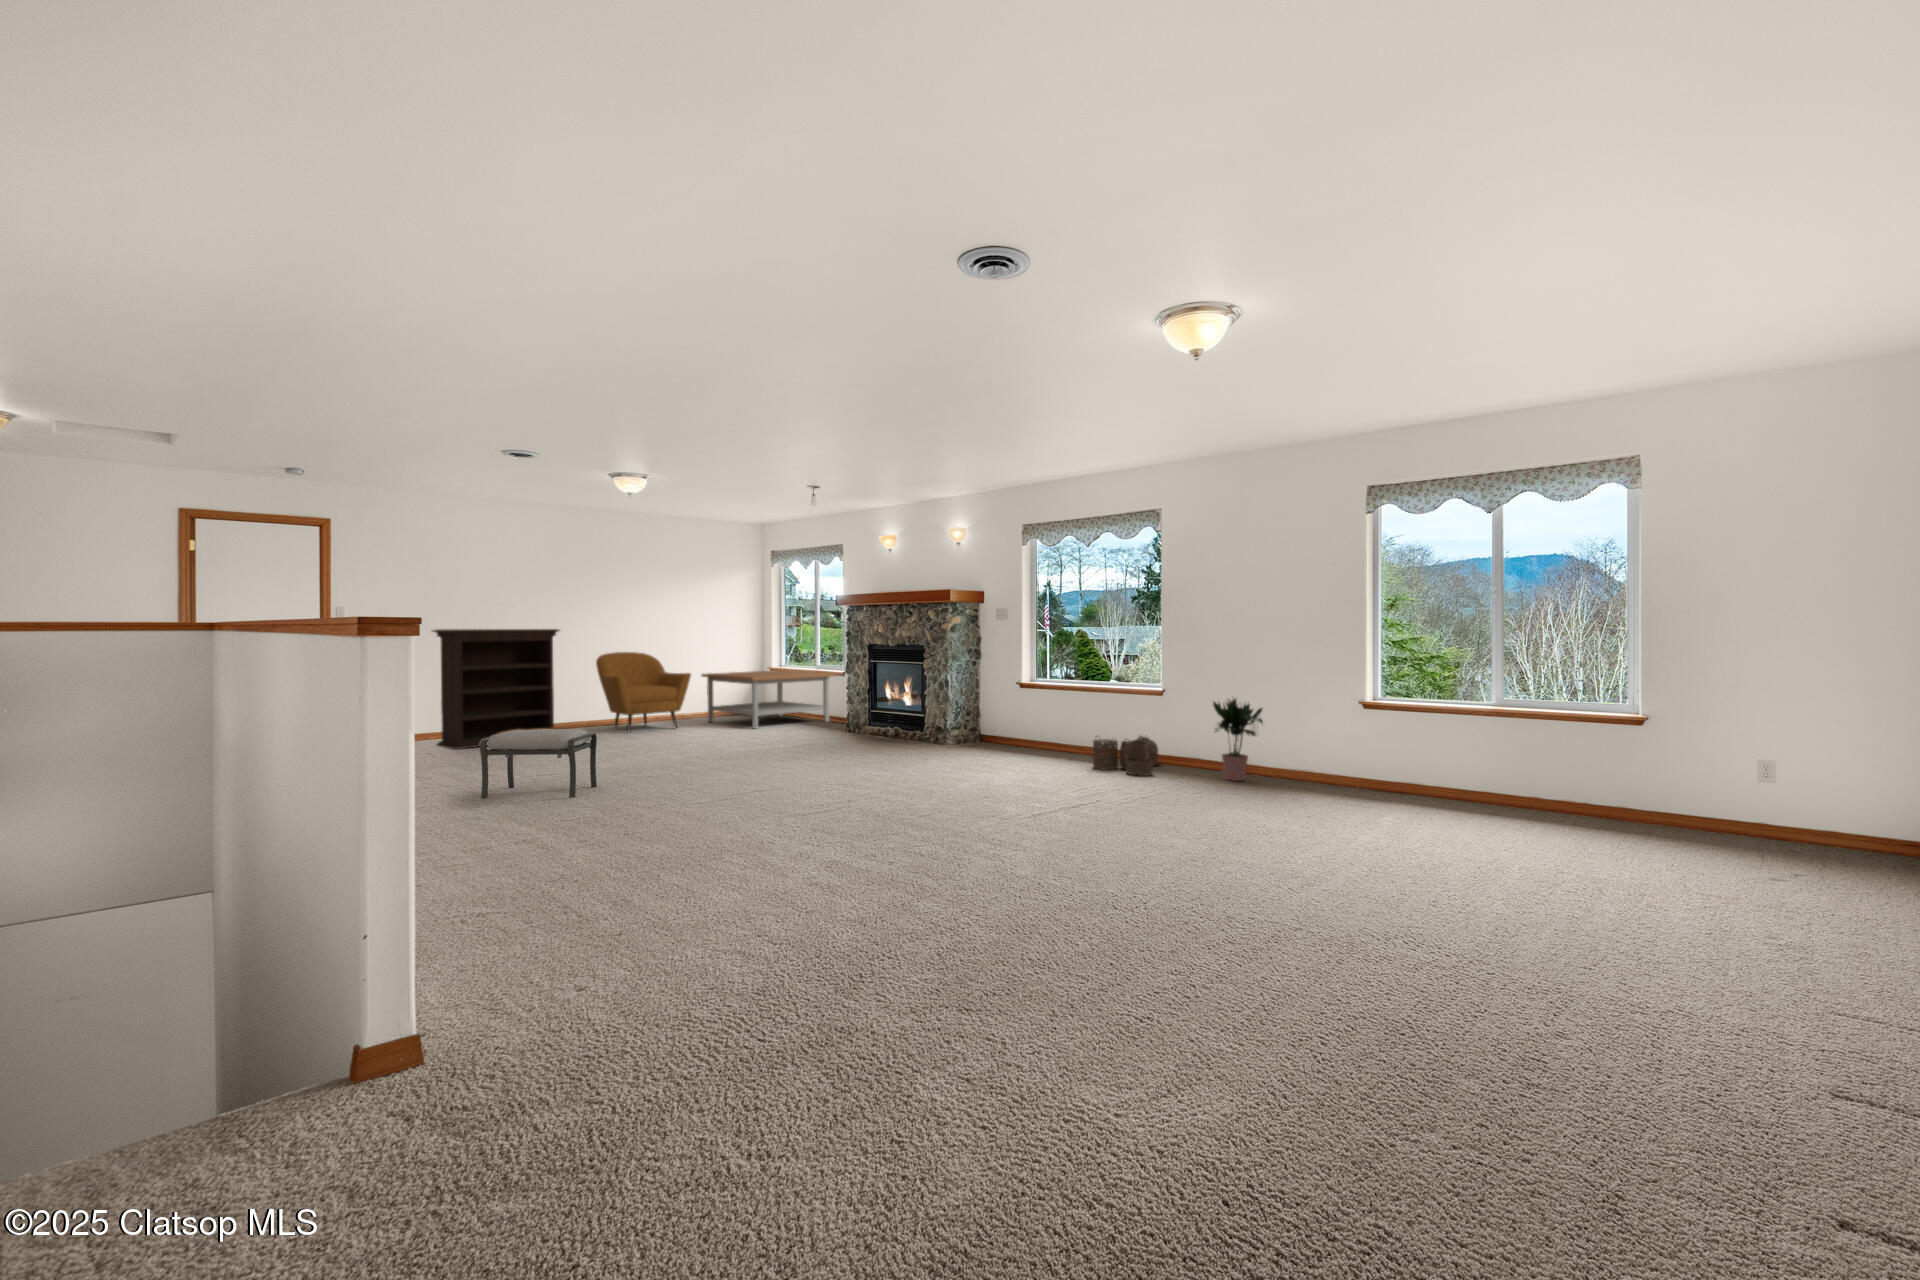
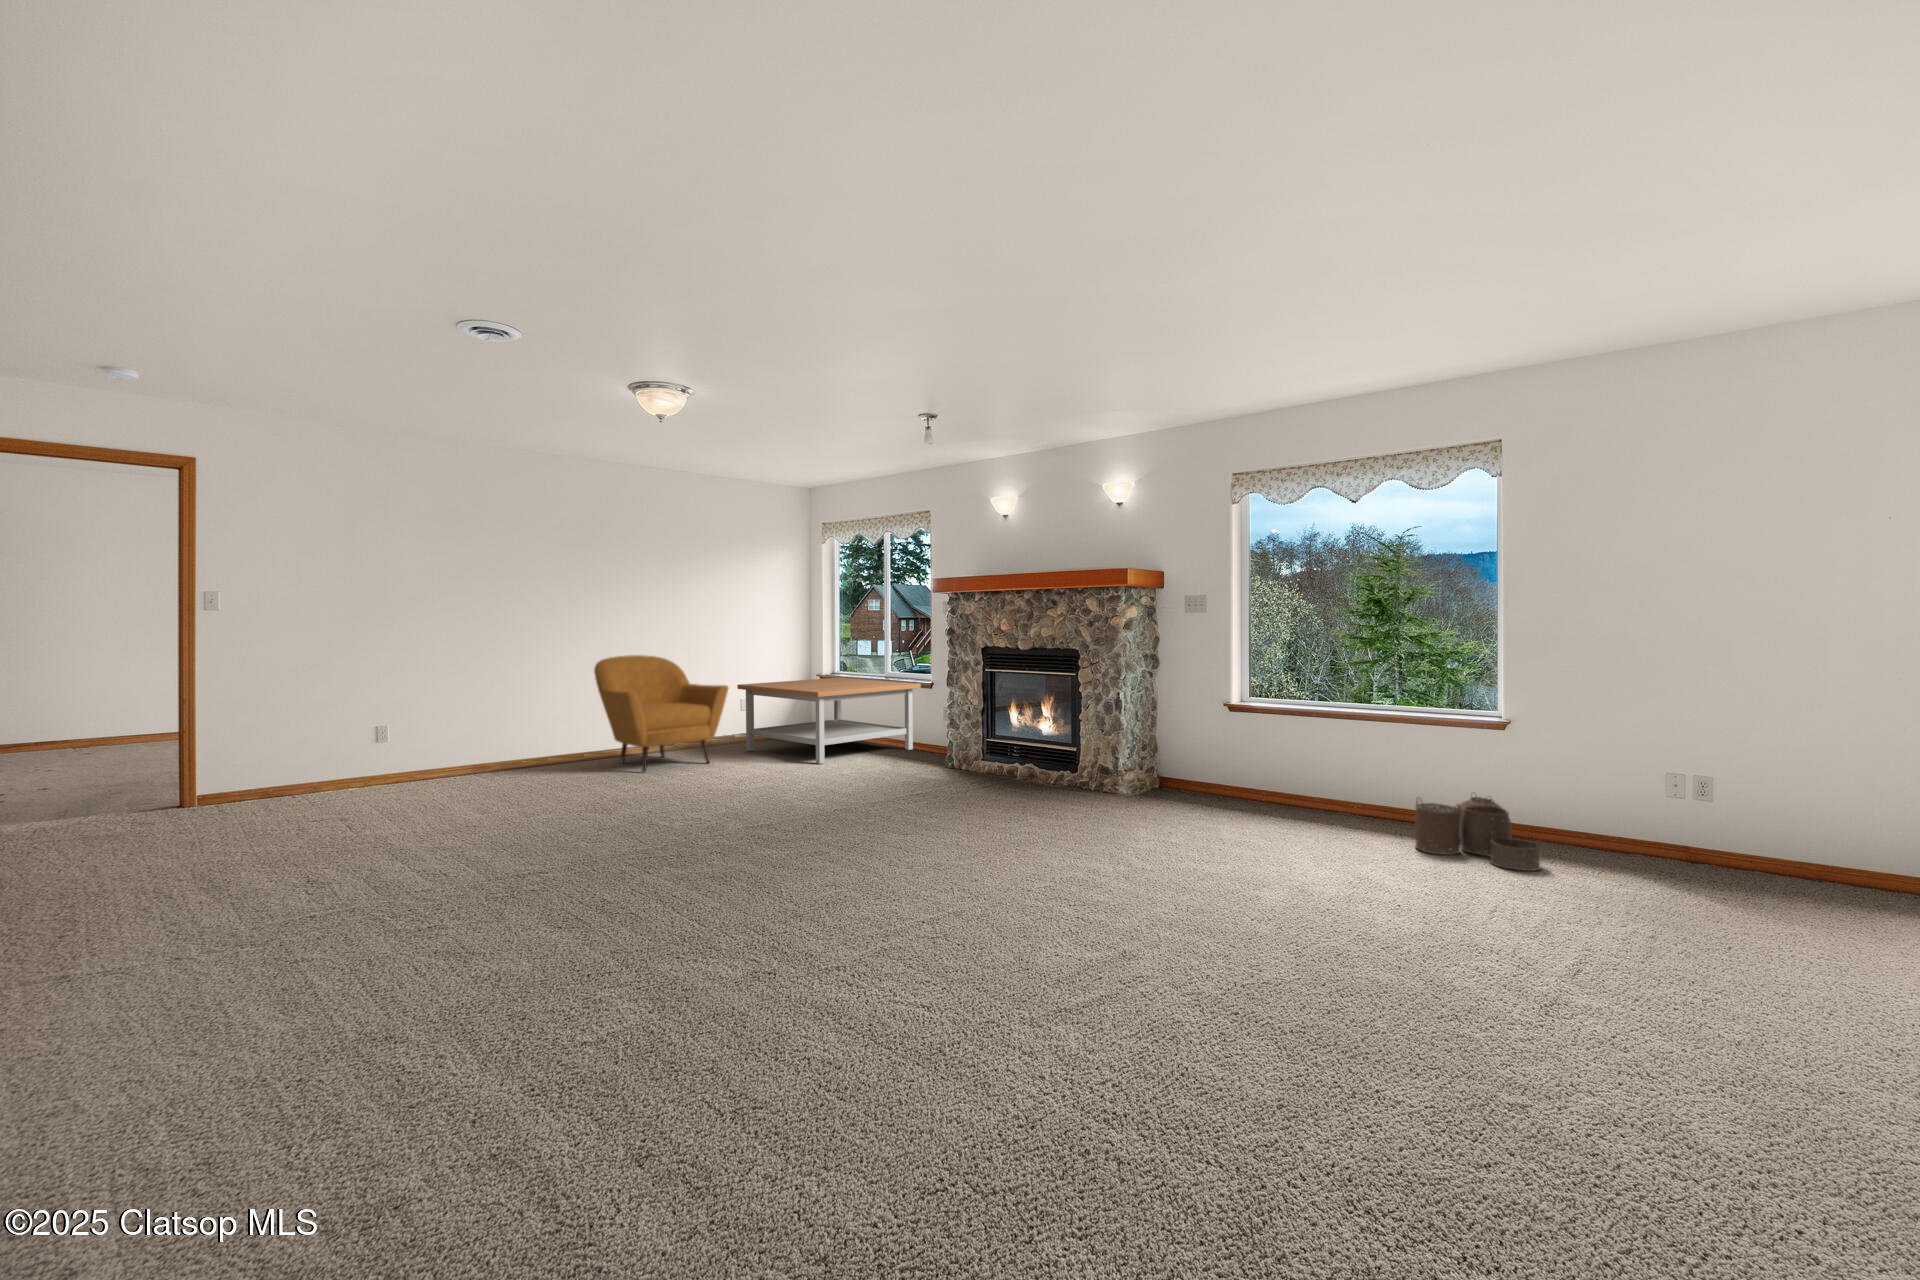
bookshelf: present [433,629,559,749] -> none [350,624,547,810]
potted plant: present [1213,699,1263,781] -> none [1644,739,1773,884]
ottoman: present [480,729,597,798] -> none [421,810,632,947]

